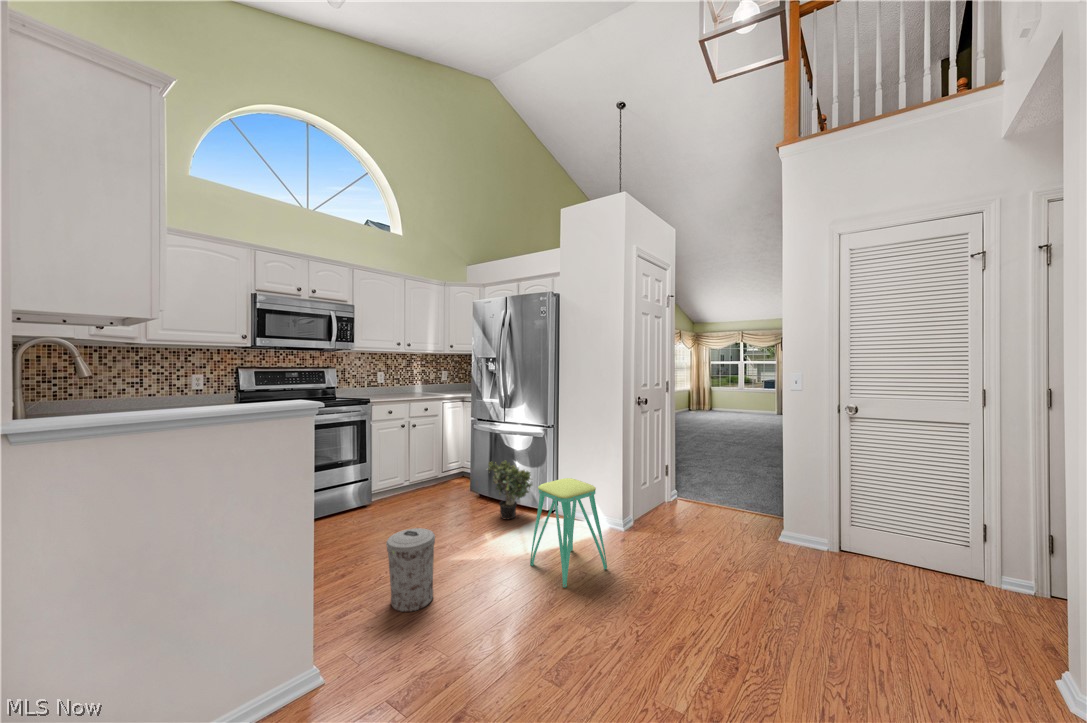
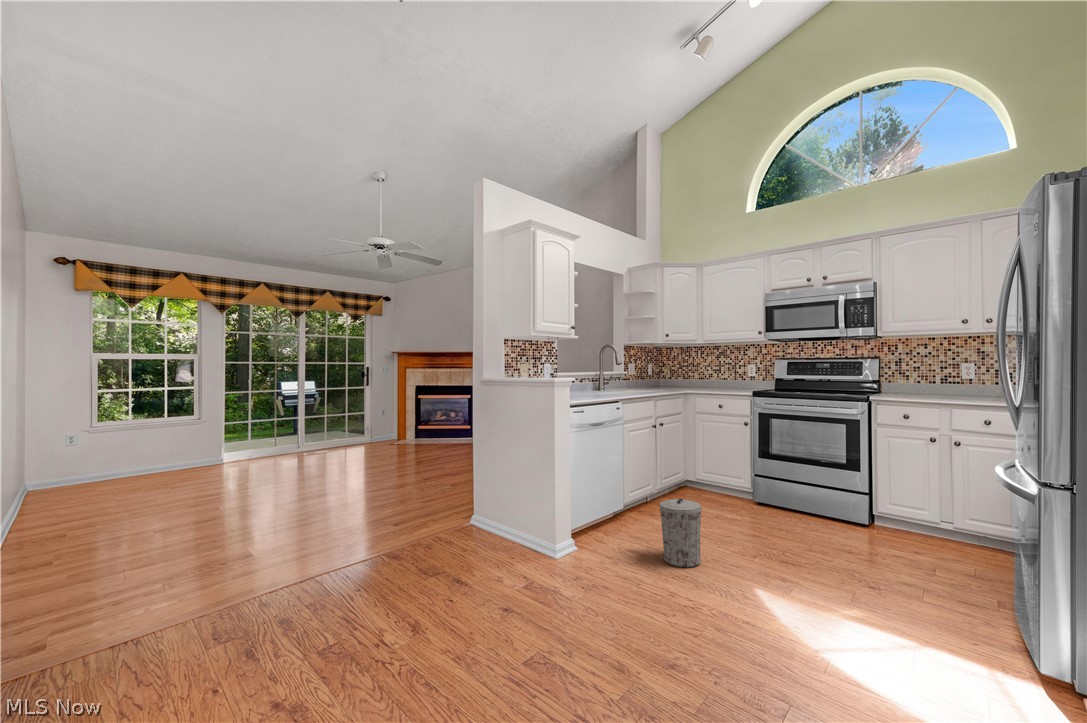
potted plant: present [487,461,533,519] -> none [898,509,1003,620]
stool: present [530,478,607,587] -> none [731,516,862,688]

